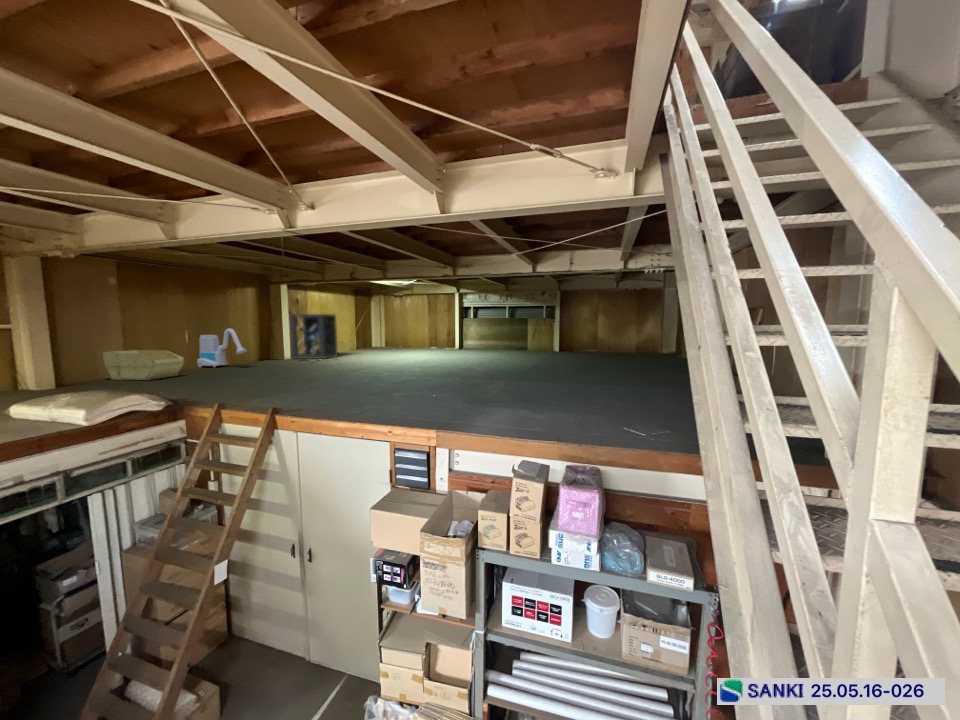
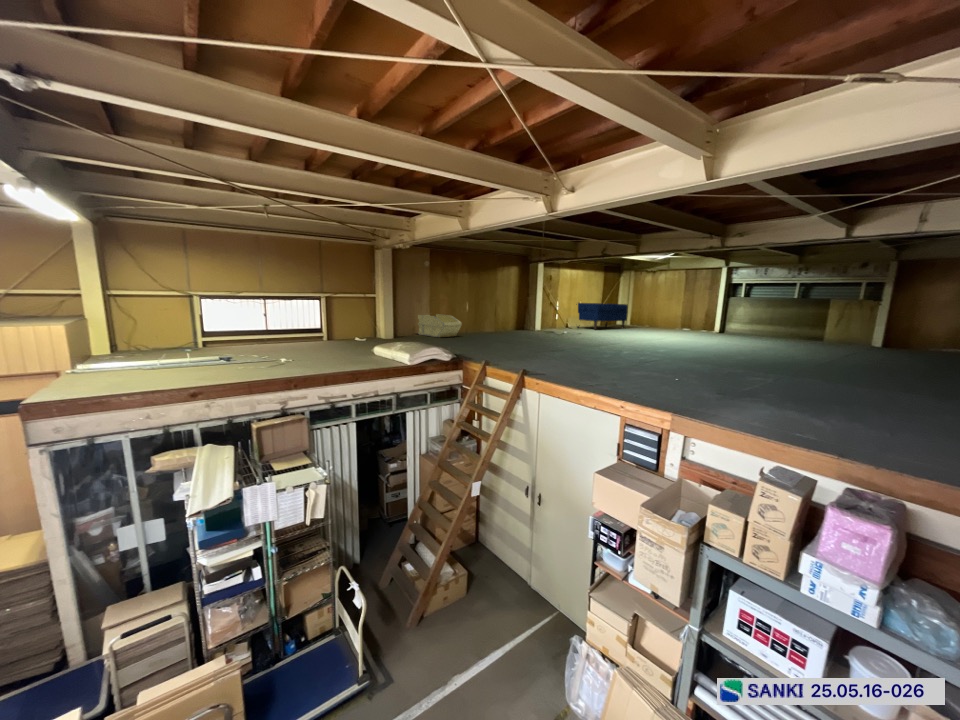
storage cabinet: present [290,314,338,359] -> none [538,288,581,333]
bench: none [332,327,384,353] -> present [576,303,628,330]
vacuum cleaner: present [197,329,247,367] -> none [469,300,504,332]

